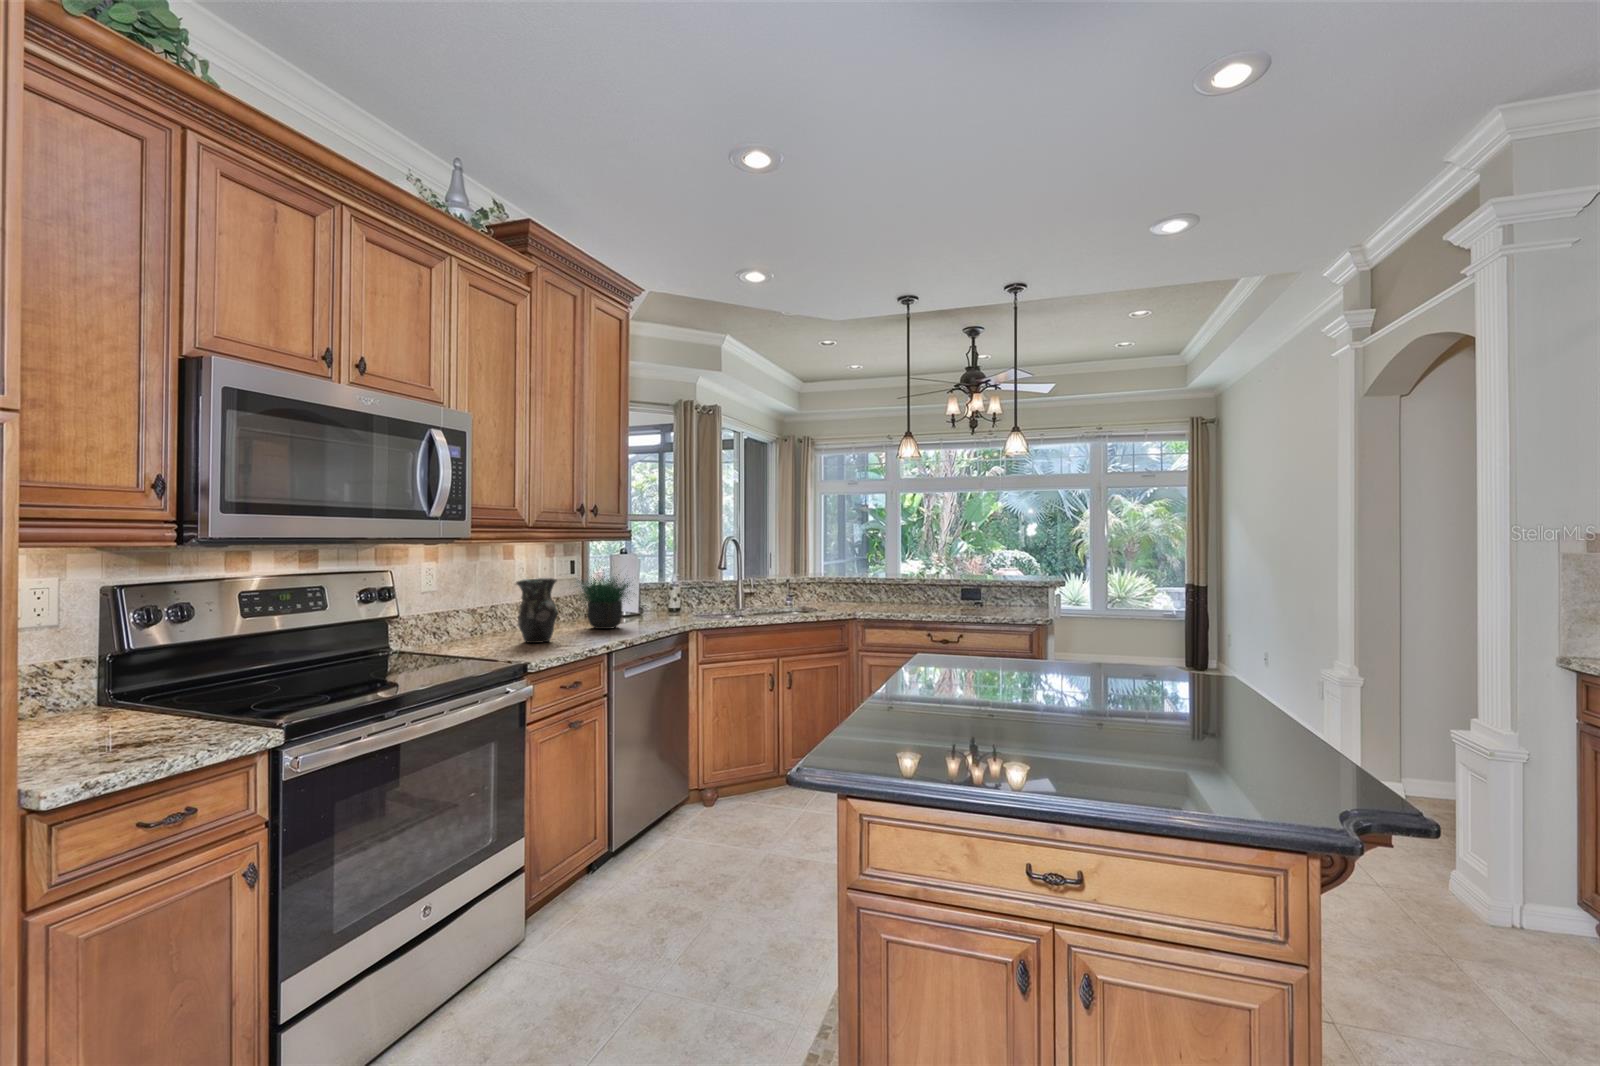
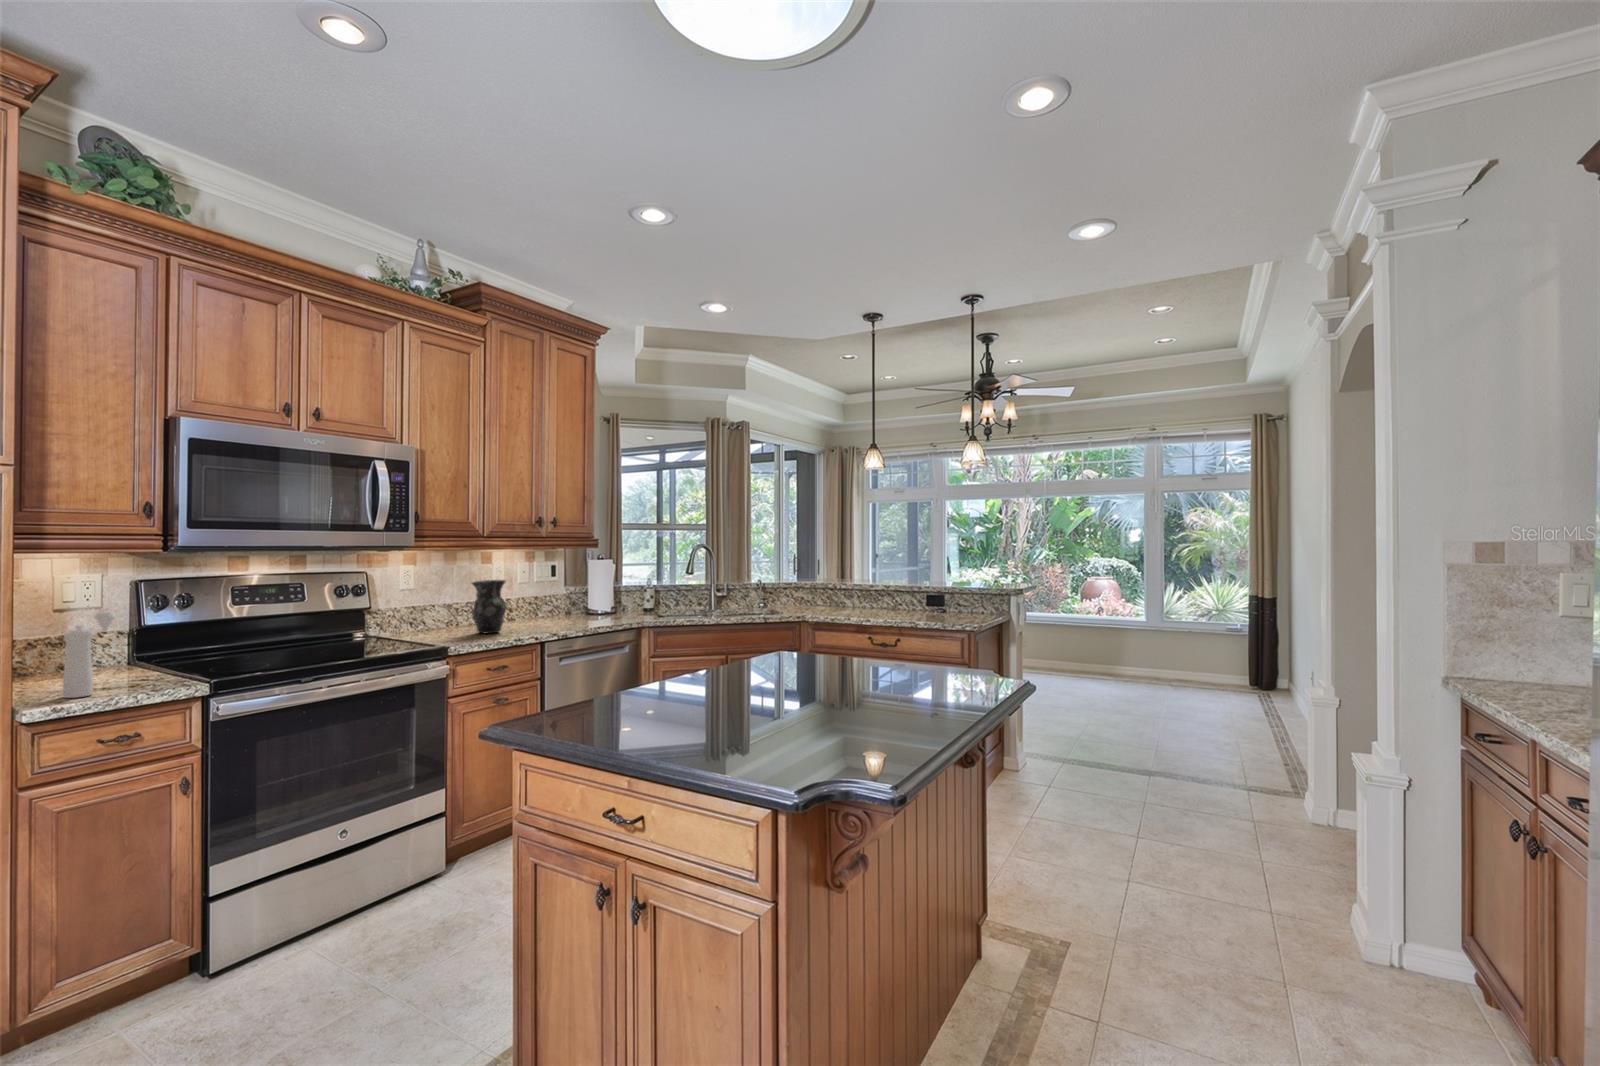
potted plant: present [578,574,630,629] -> none [528,557,598,624]
pepper mill: none [80,633,142,766] -> present [63,612,116,698]

